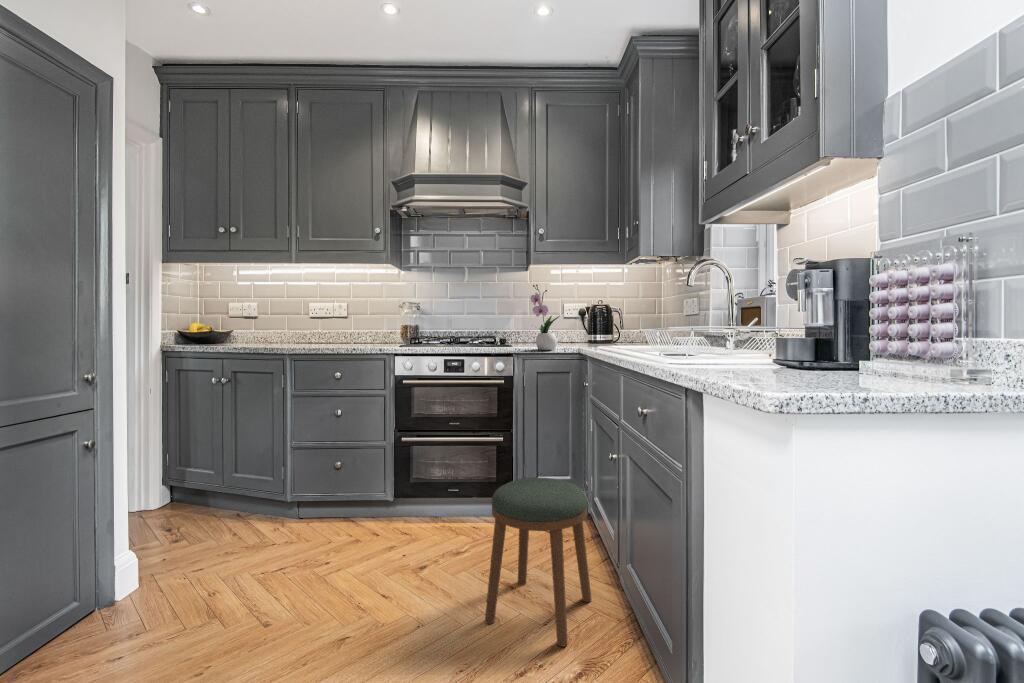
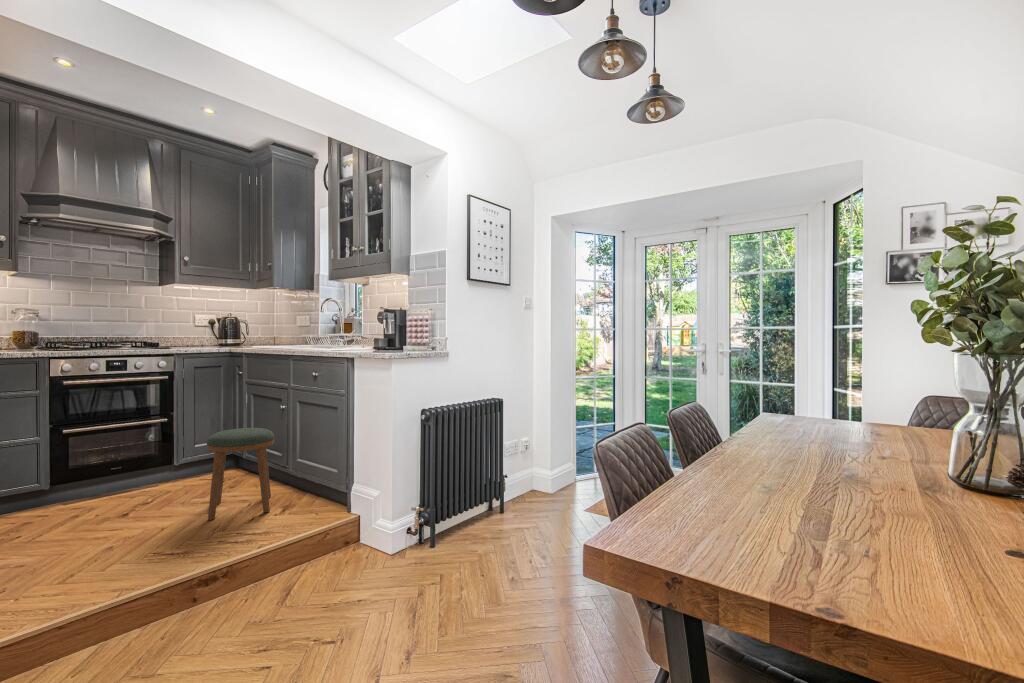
flower arrangement: present [530,285,559,350] -> none [189,301,215,351]

